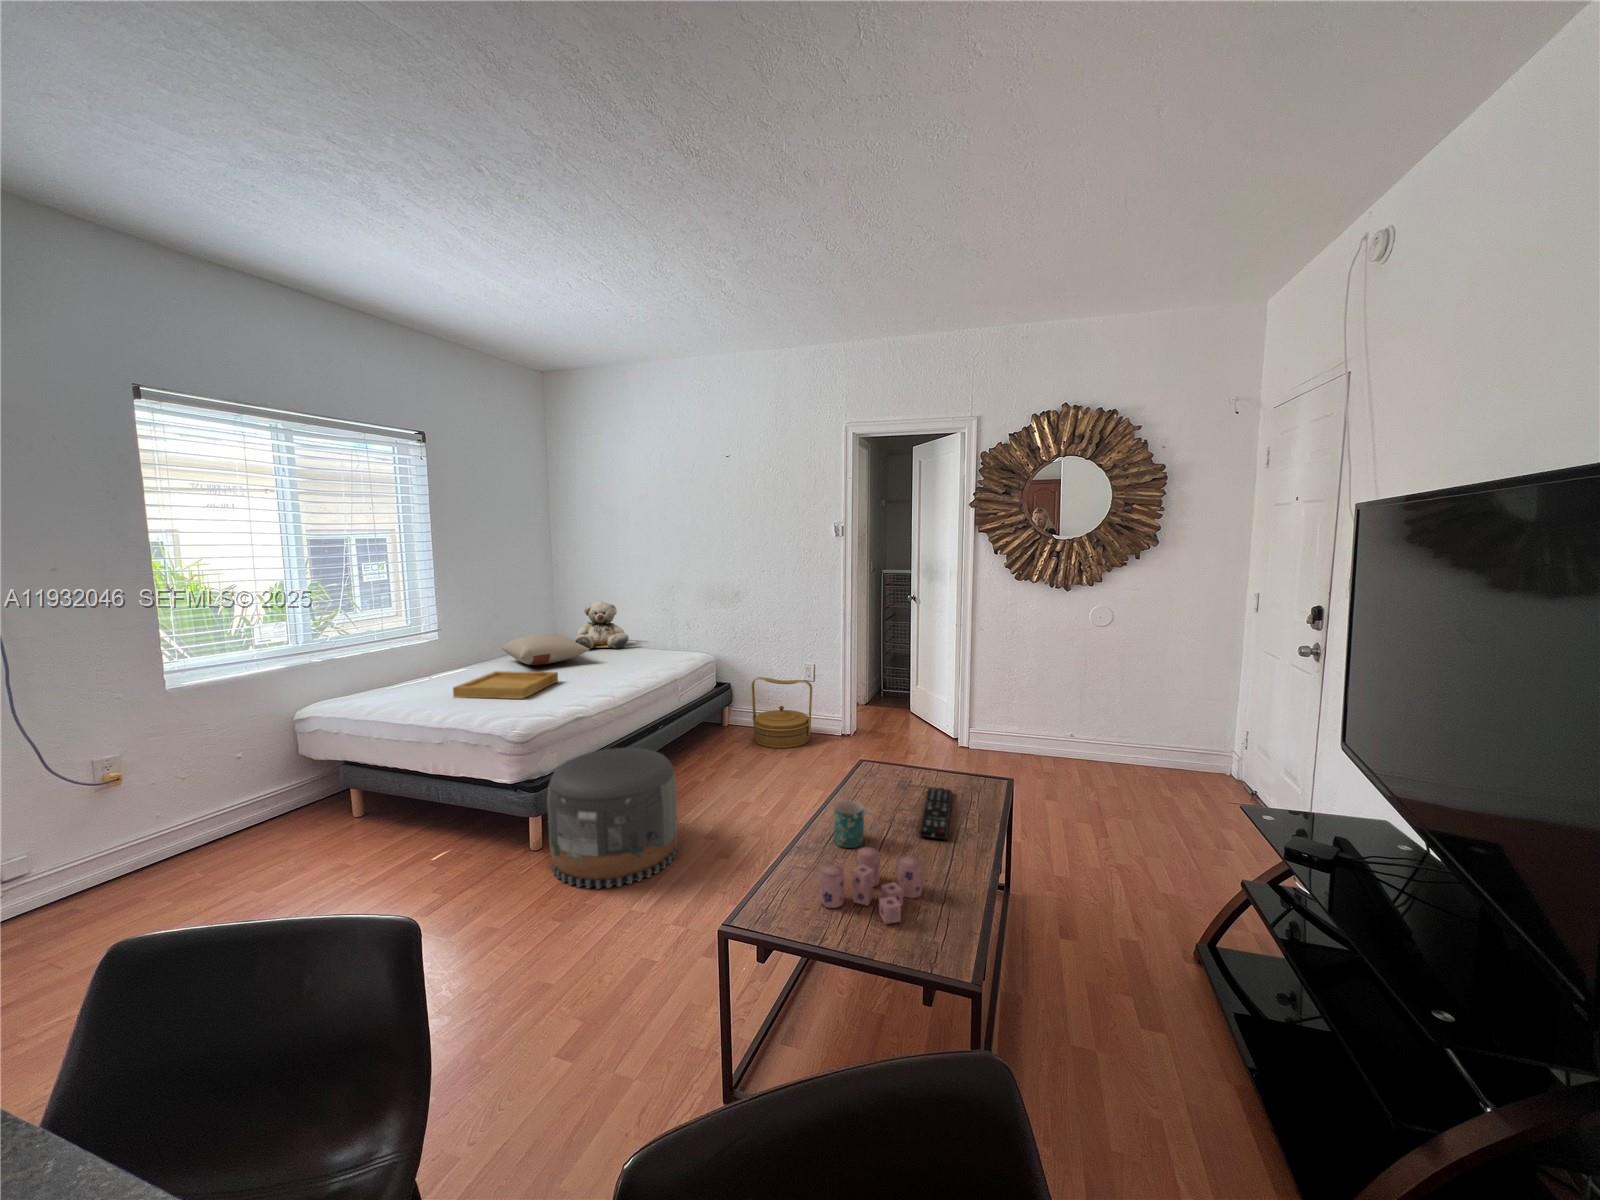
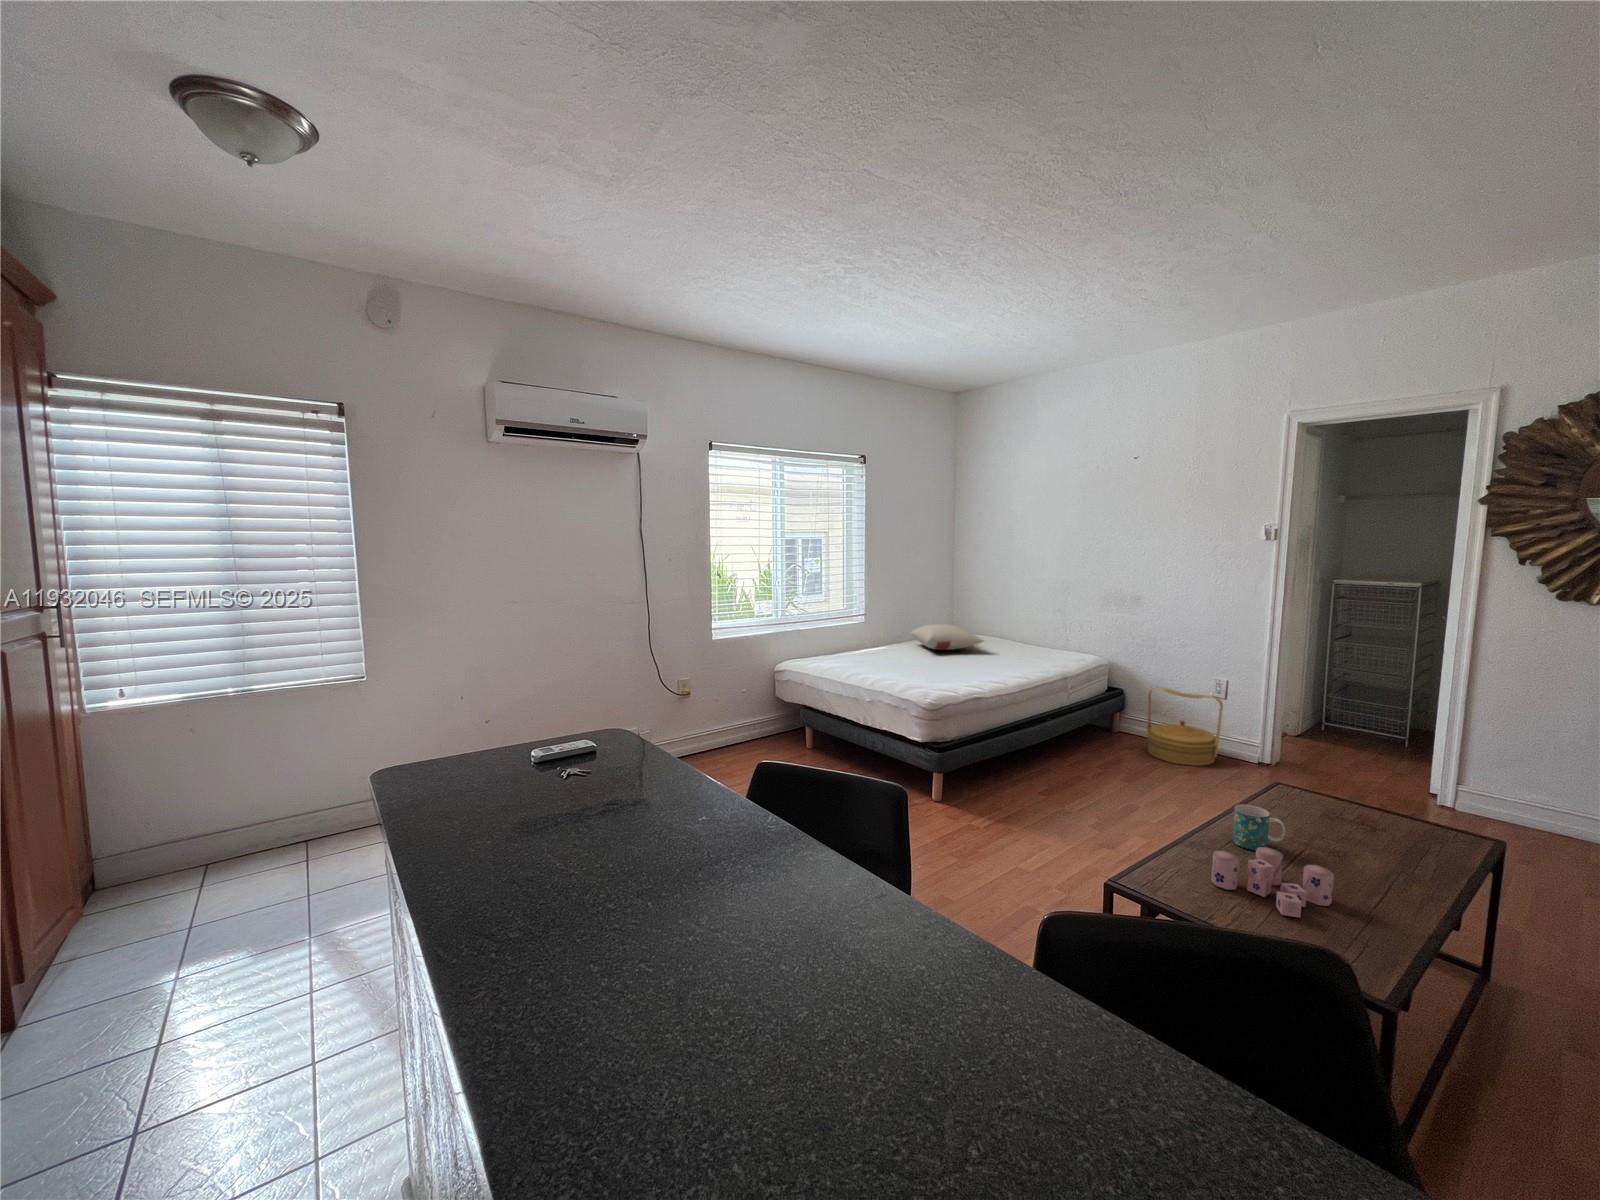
teddy bear: present [575,601,629,649] -> none [969,598,1019,643]
tray: present [453,671,558,699] -> none [879,651,958,676]
pouf: present [547,748,678,889] -> none [952,728,1065,845]
remote control: present [919,788,952,840] -> none [1339,819,1395,870]

